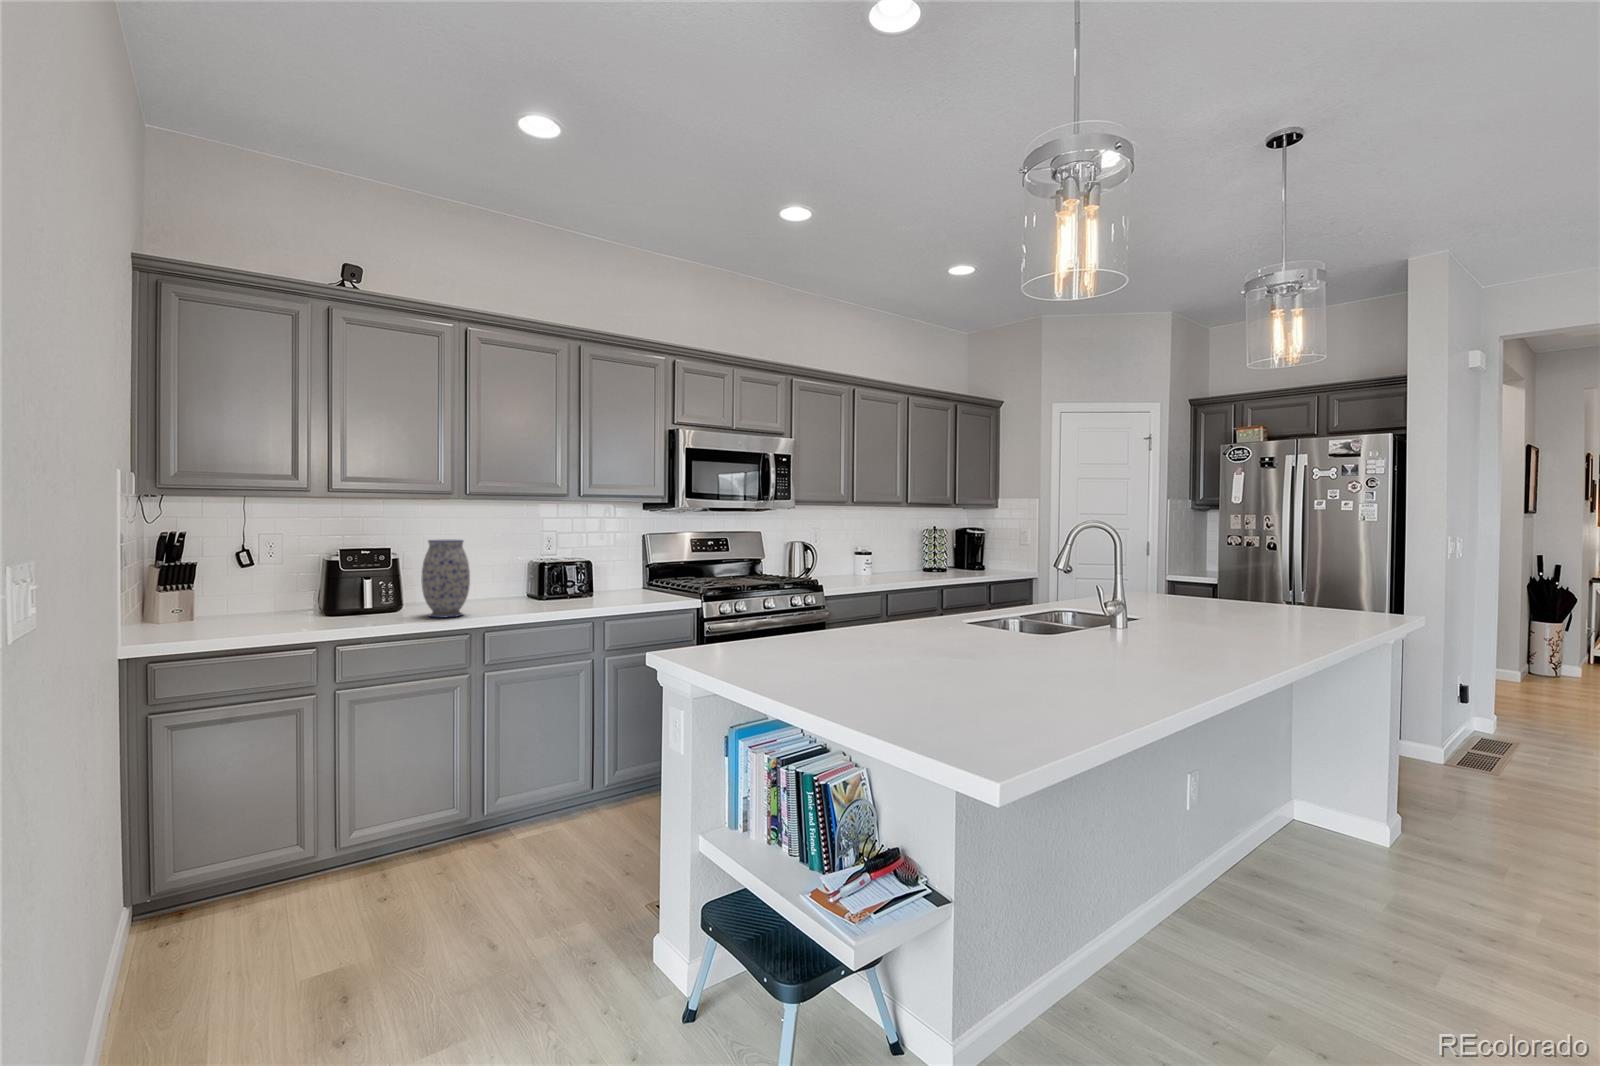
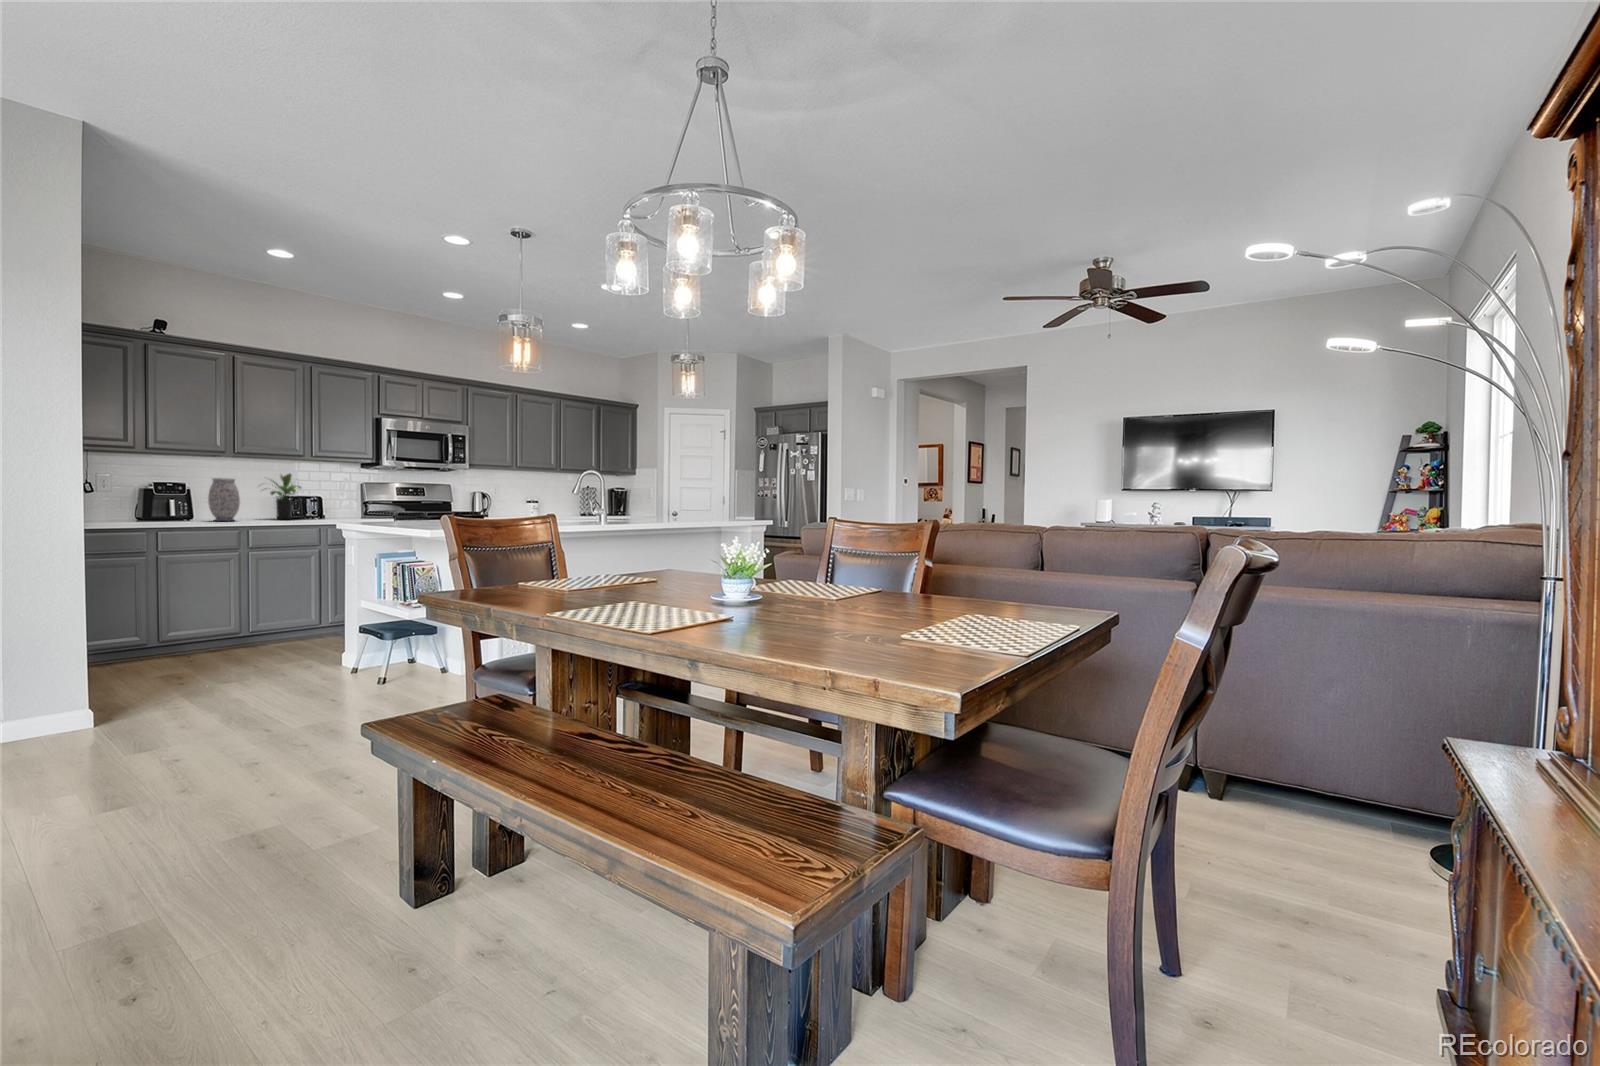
potted plant: none [497,527,573,606] -> present [271,474,301,519]

